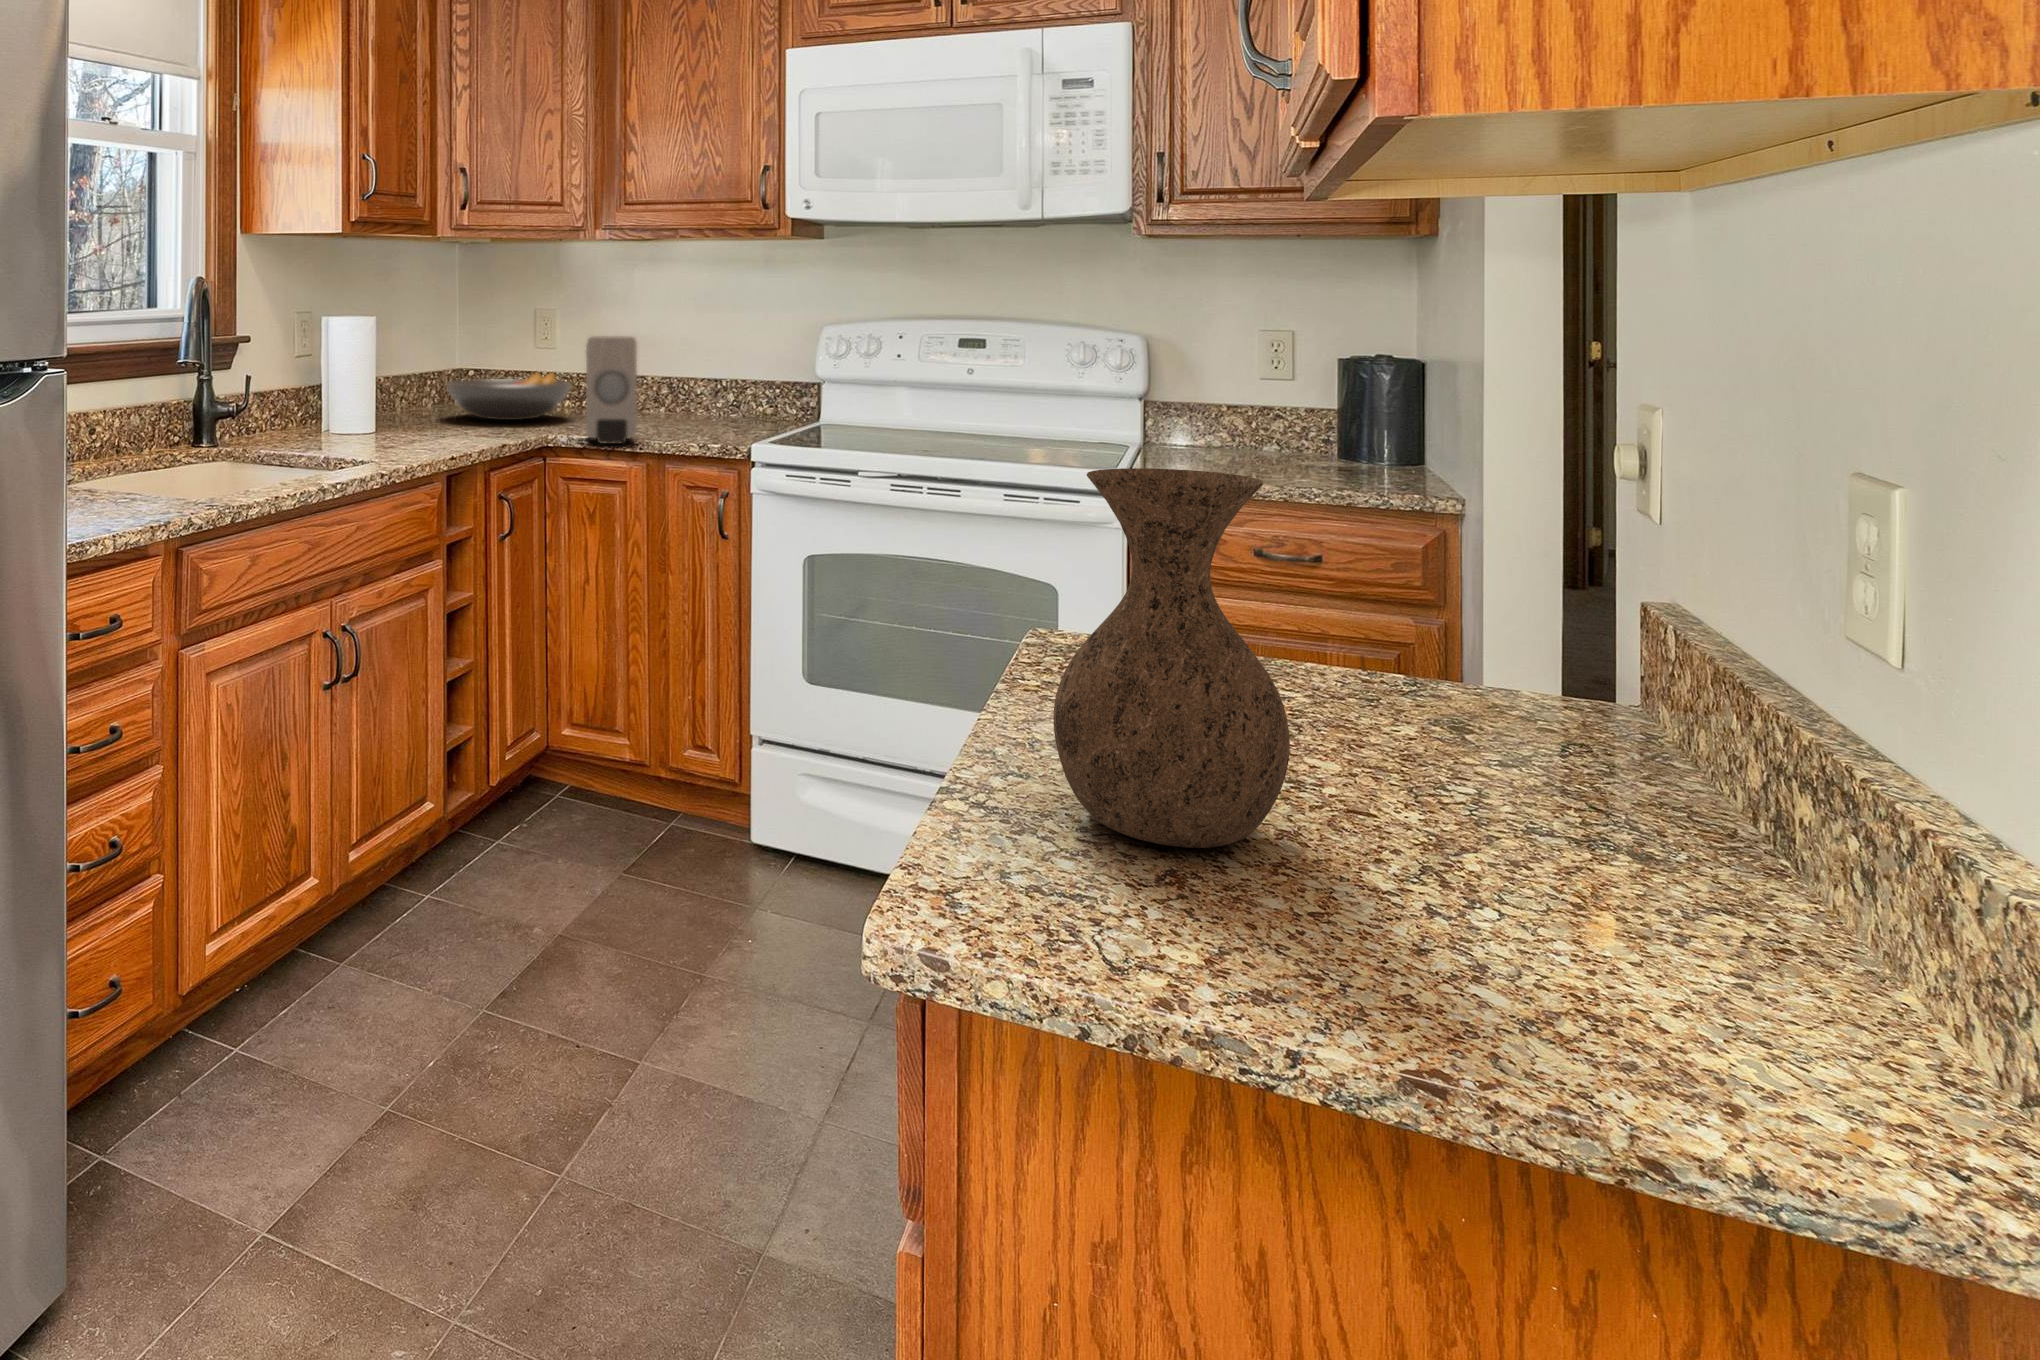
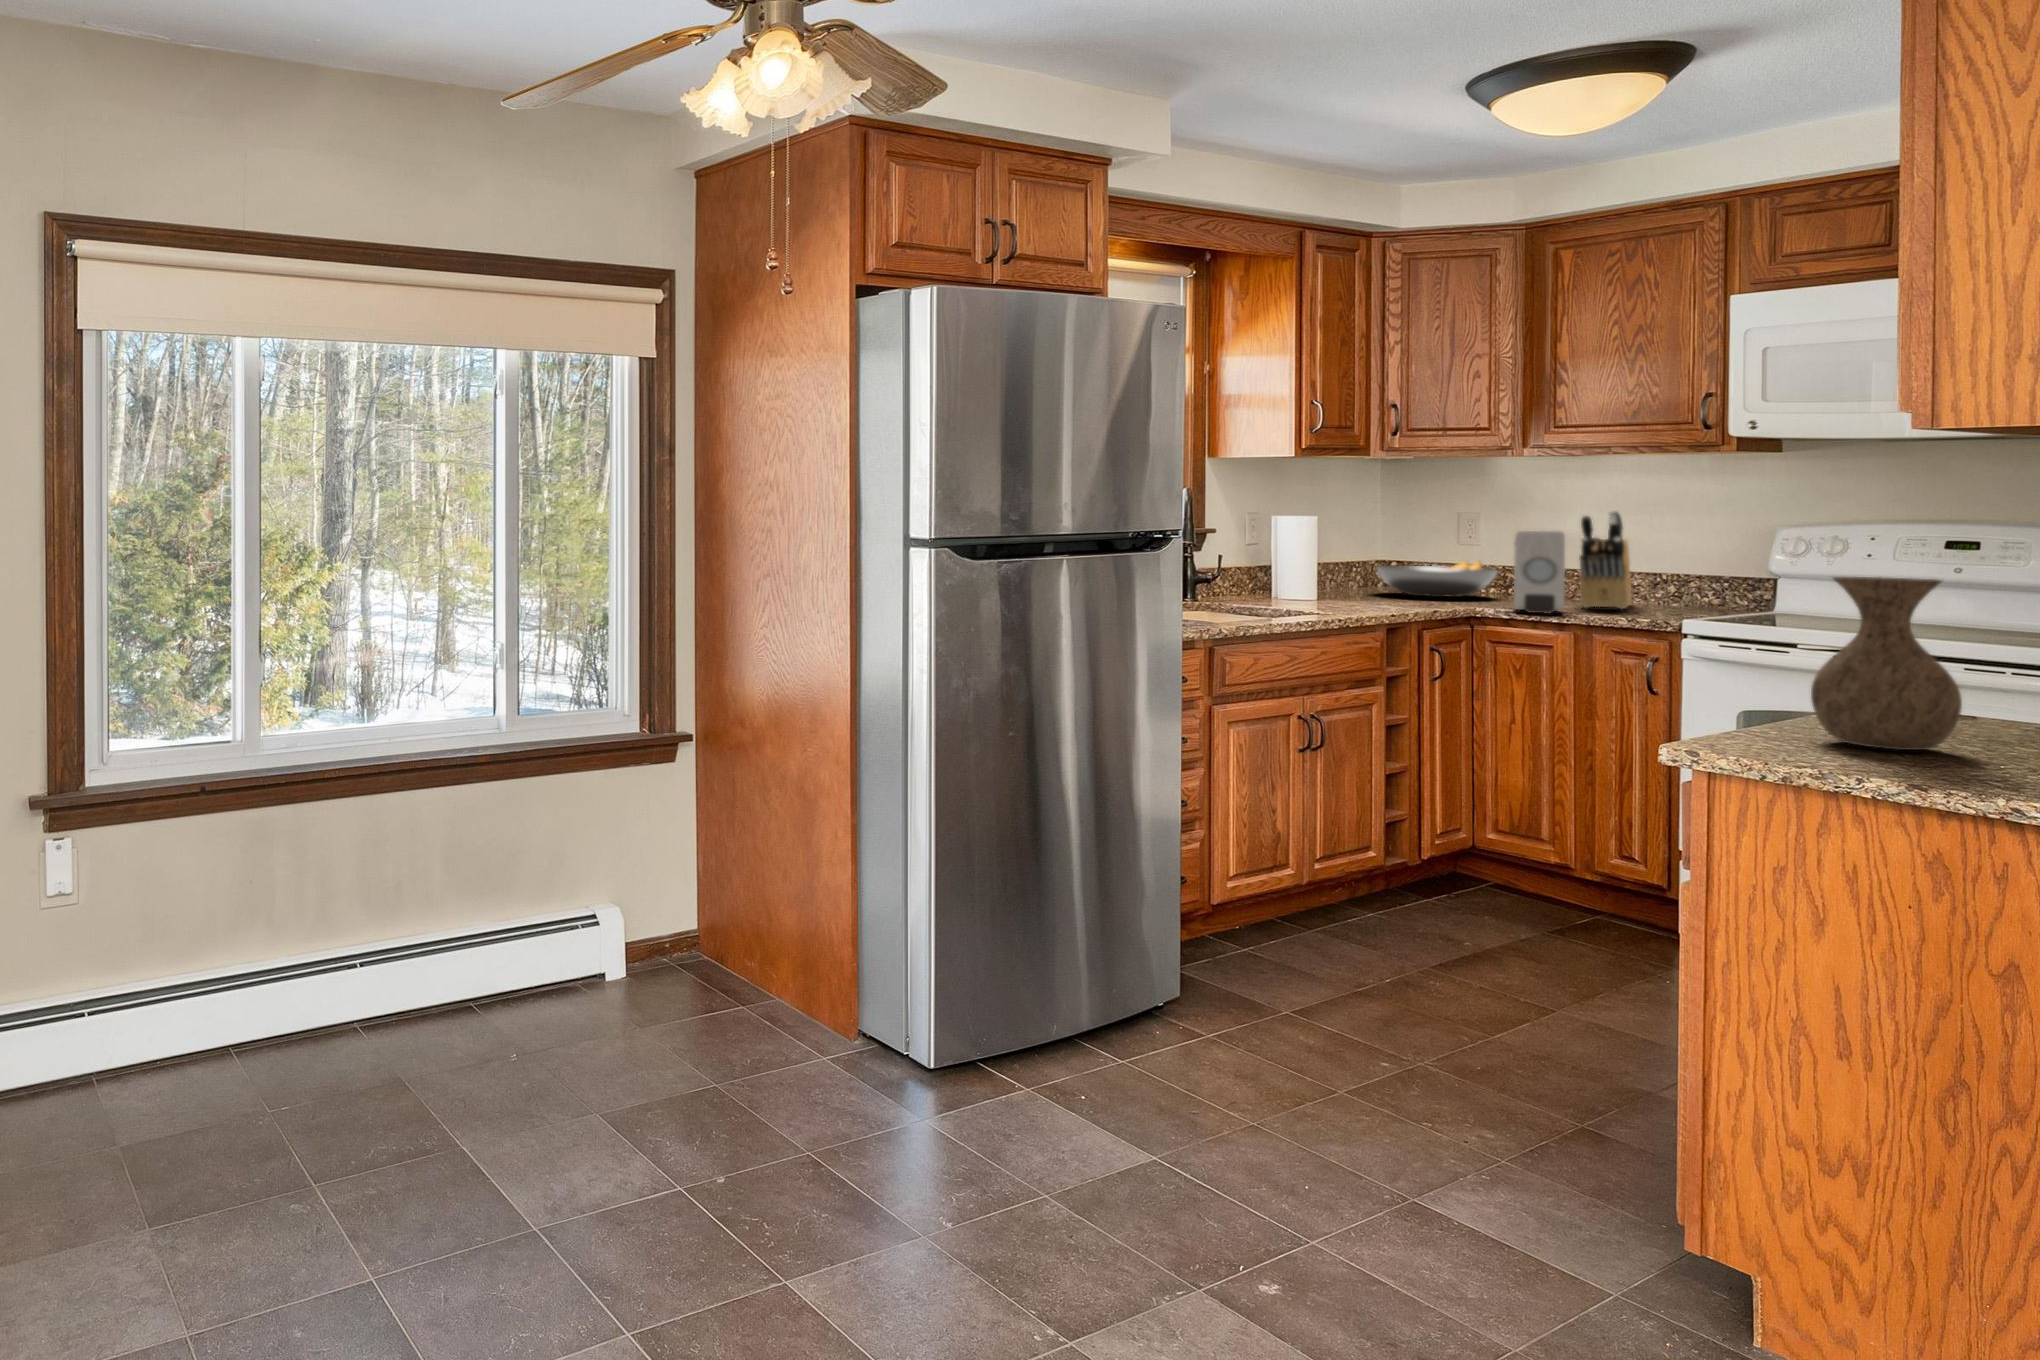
knife block: none [650,308,697,430] -> present [1580,510,1632,609]

